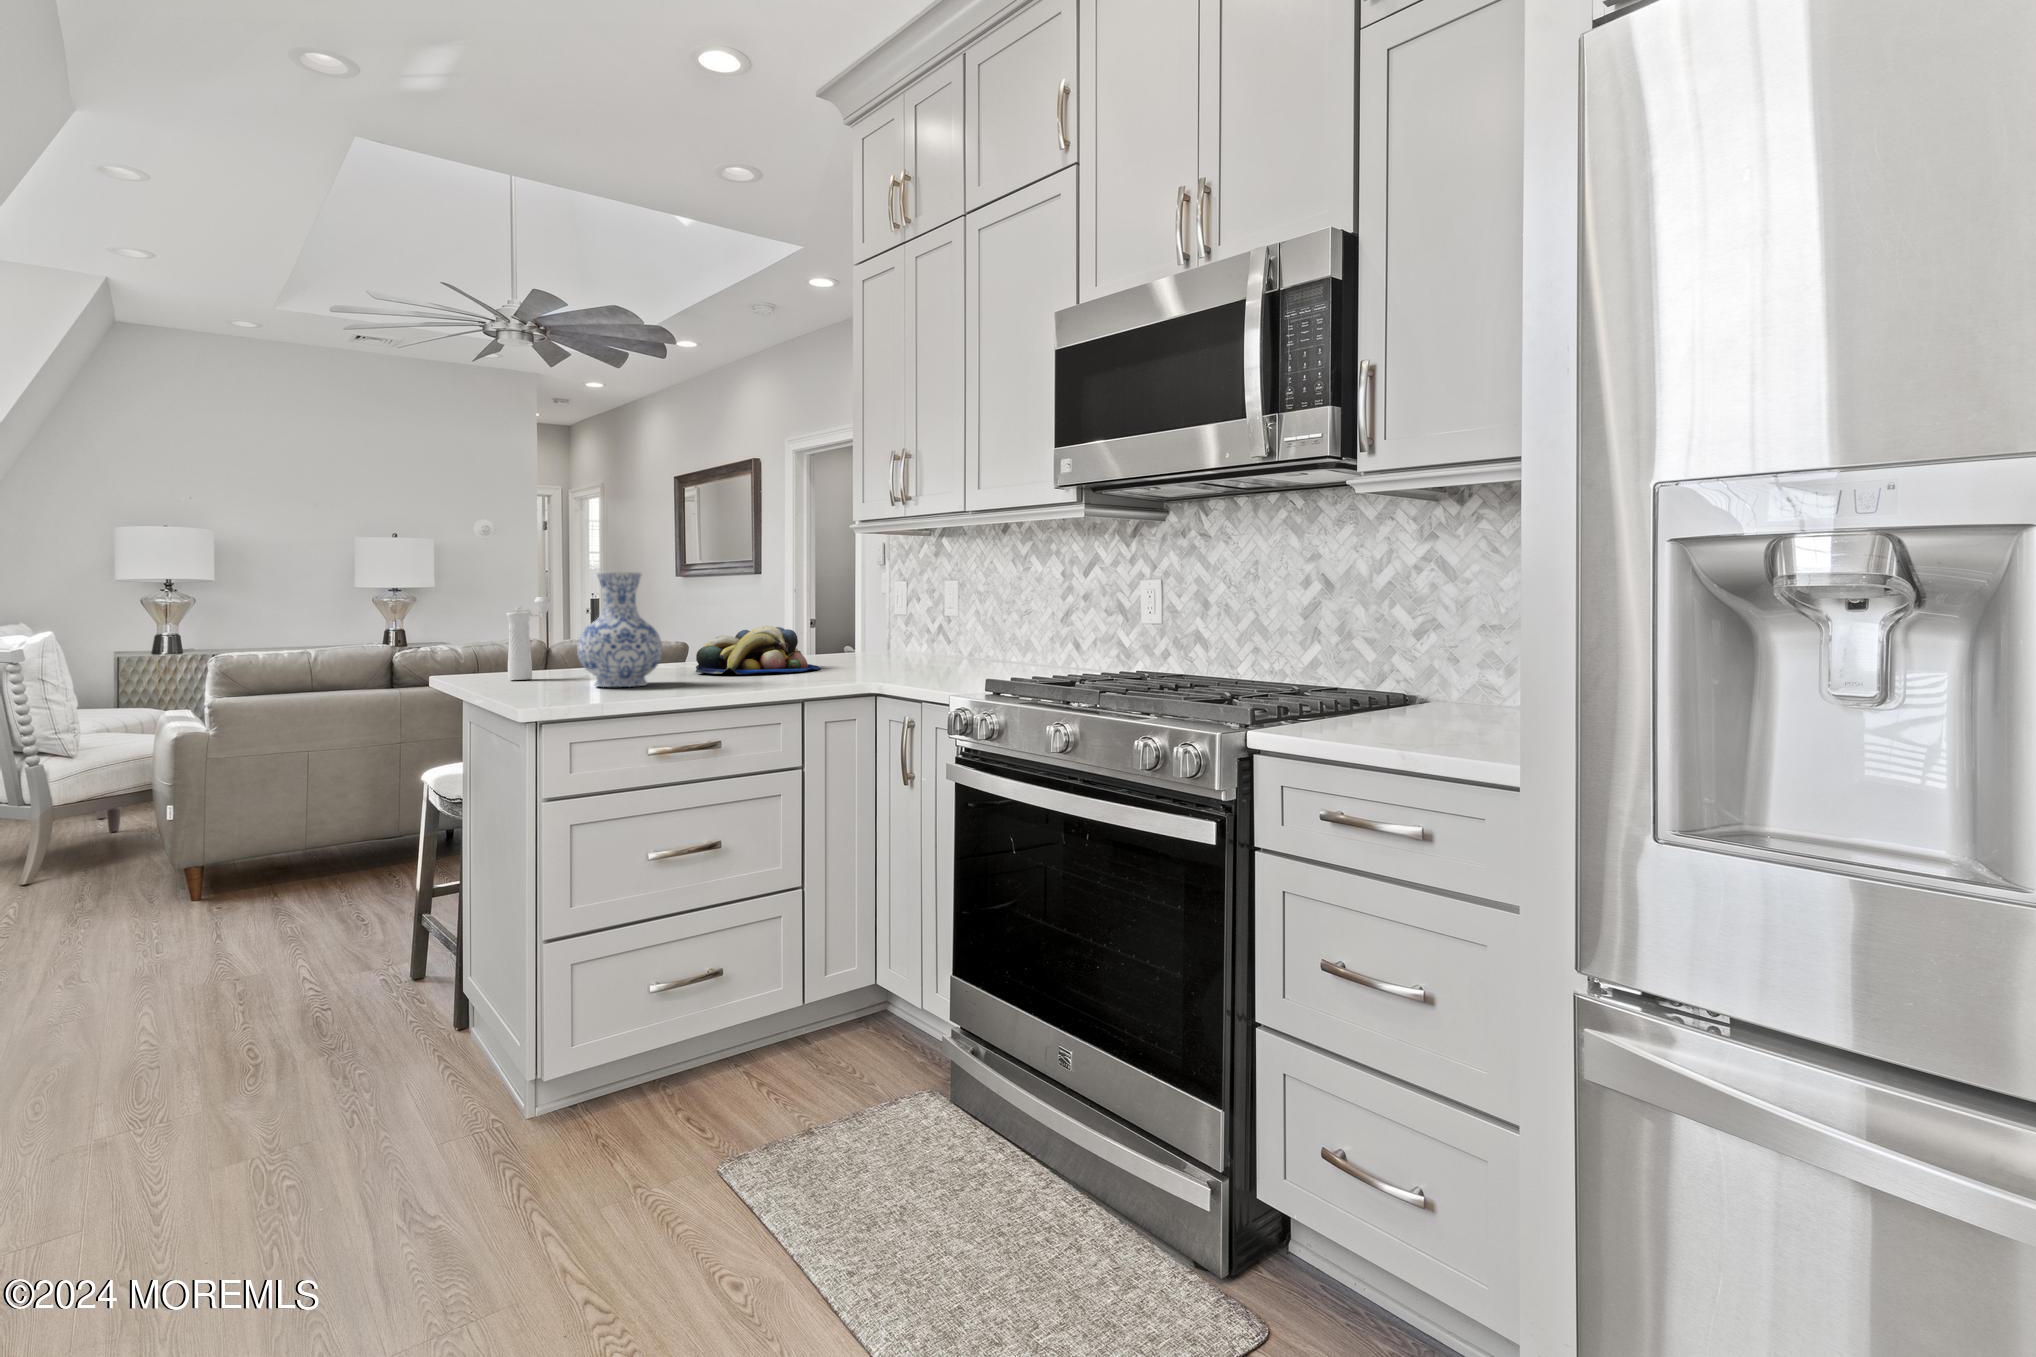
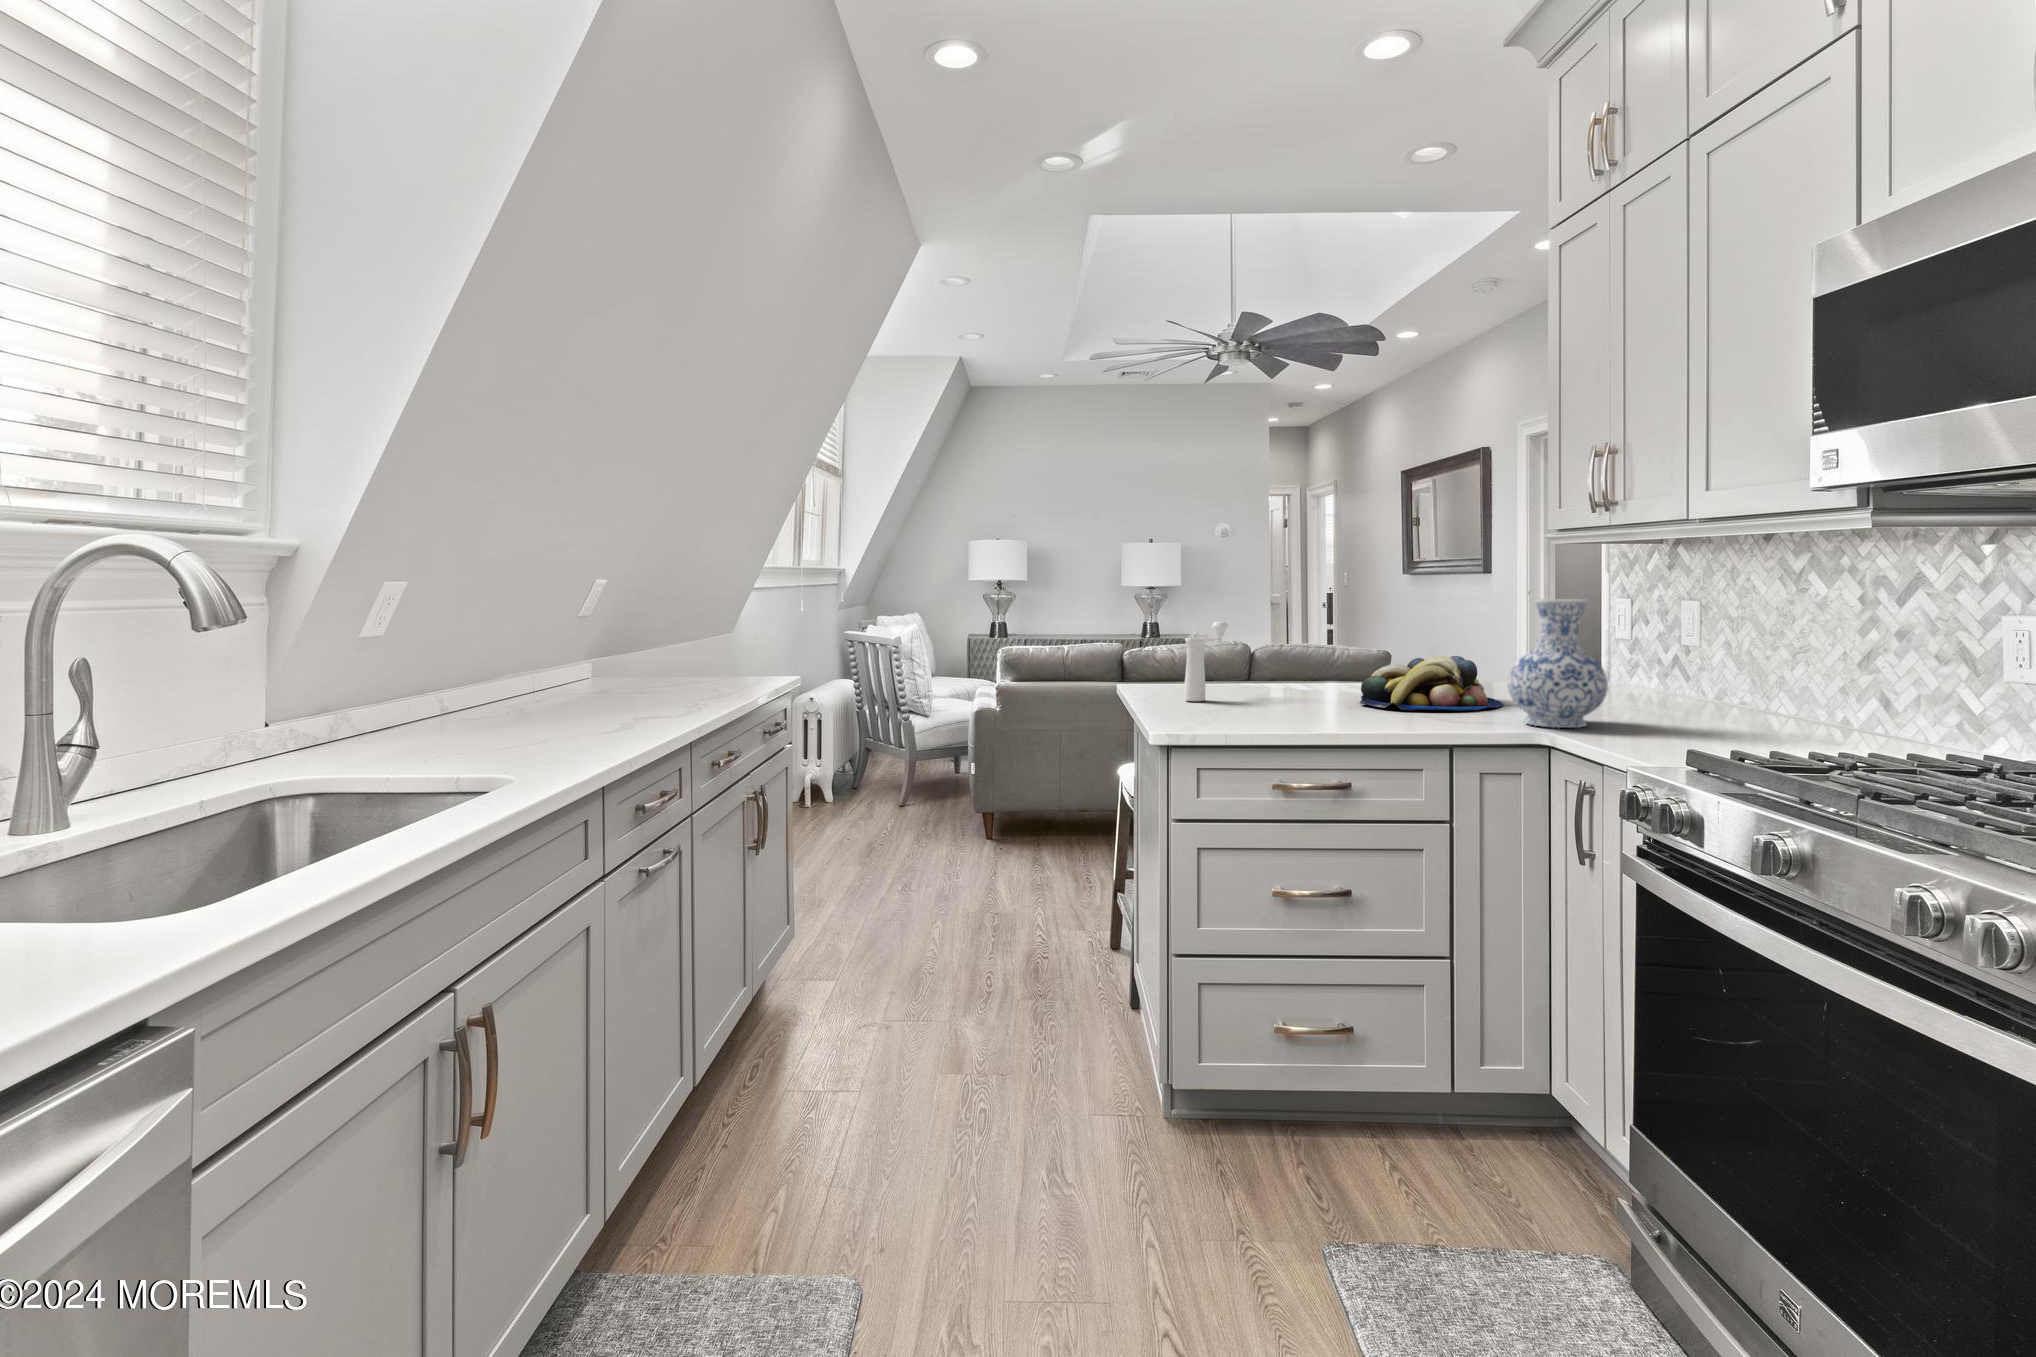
vase: present [577,571,663,687] -> present [1508,599,1608,728]

